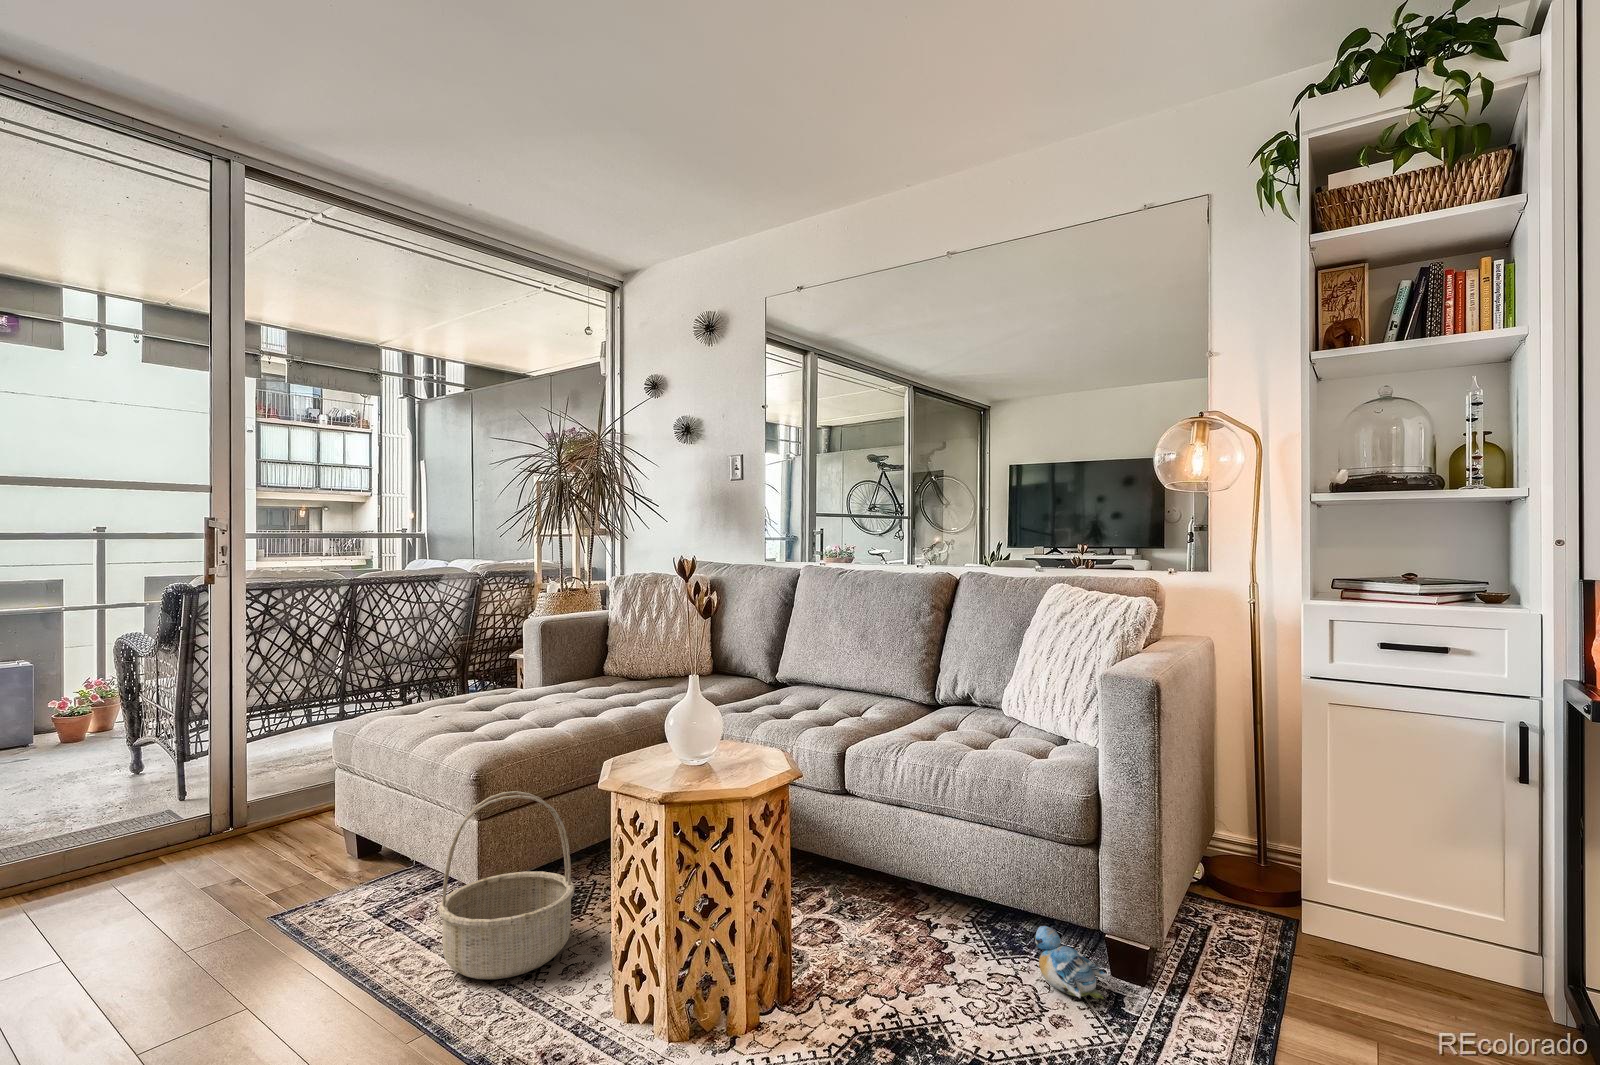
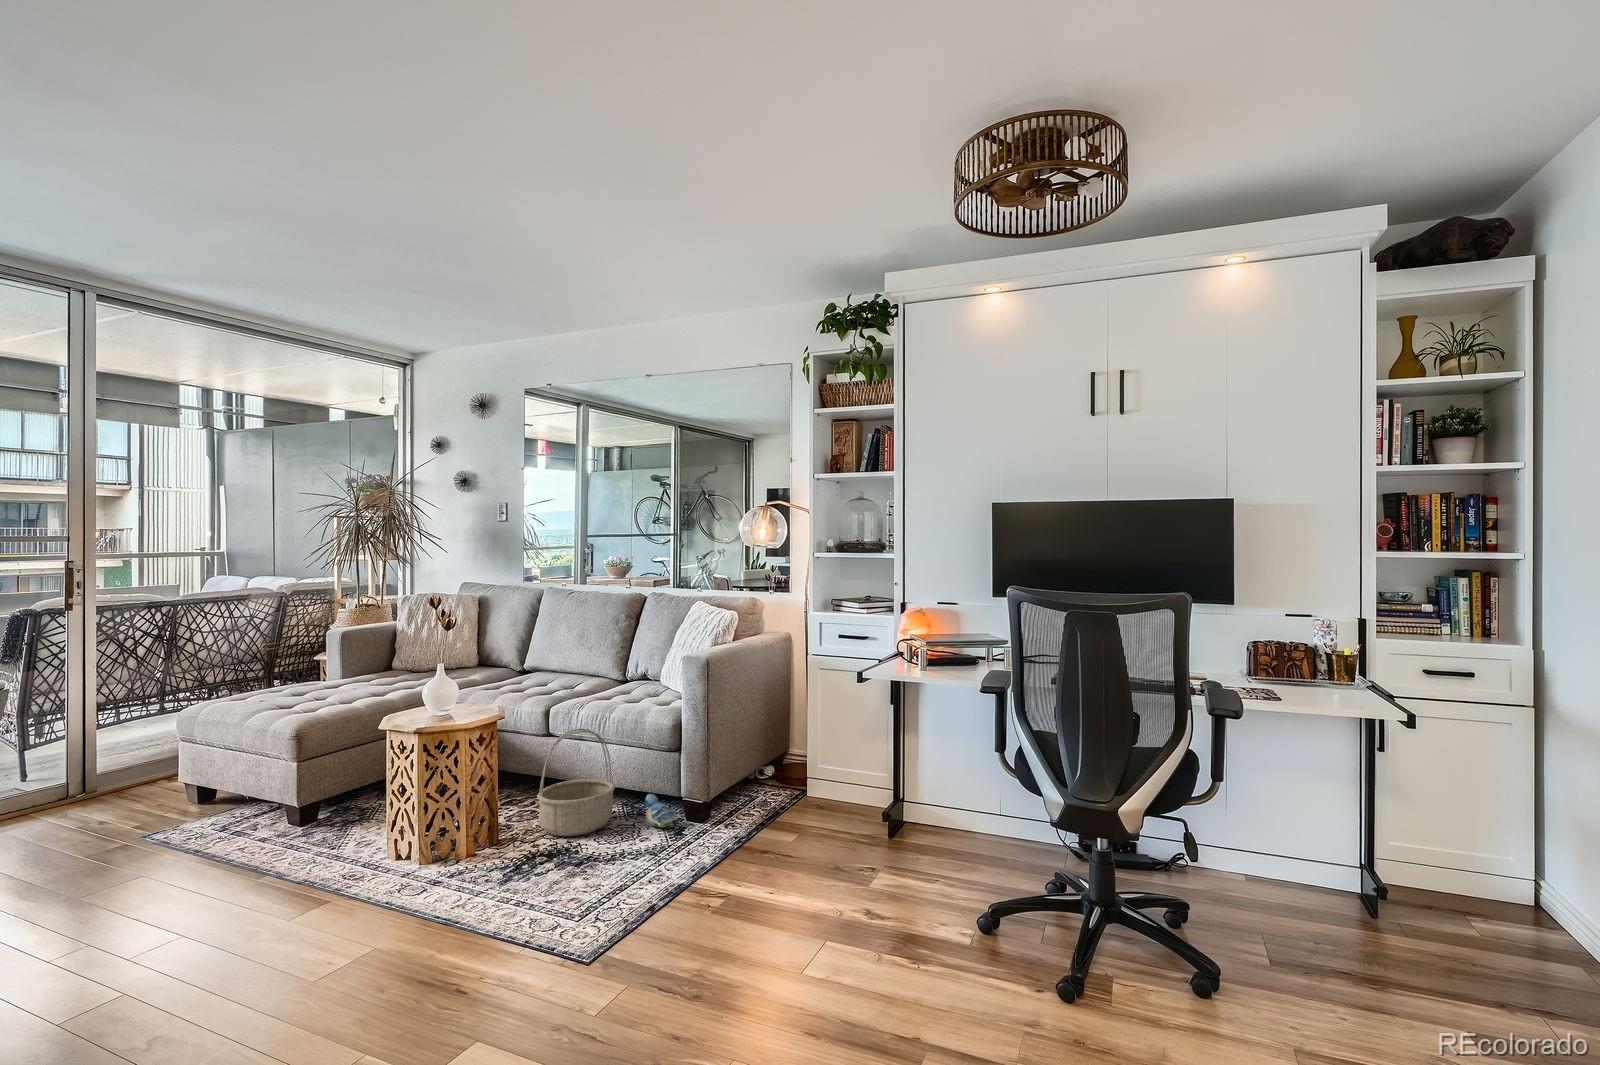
basket: present [438,791,575,979] -> present [537,729,615,836]

